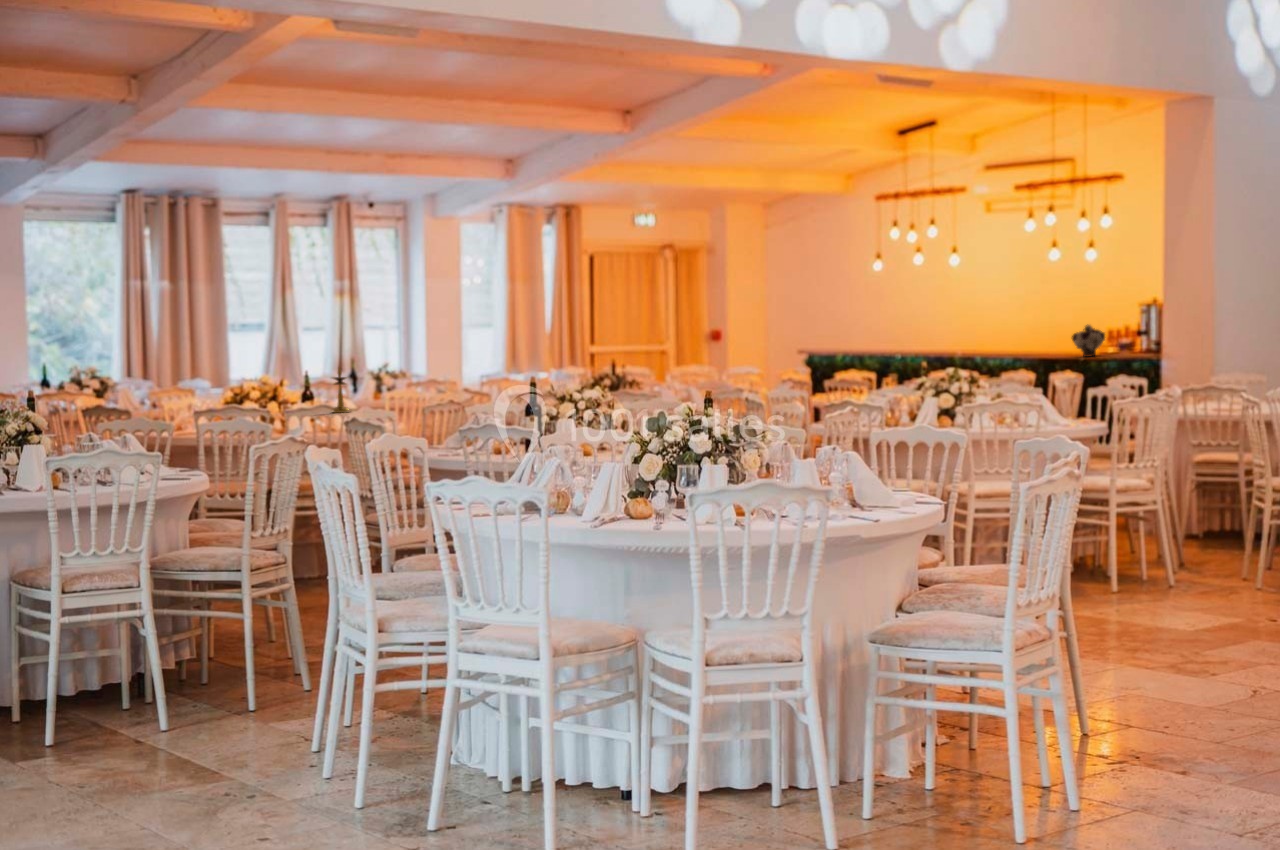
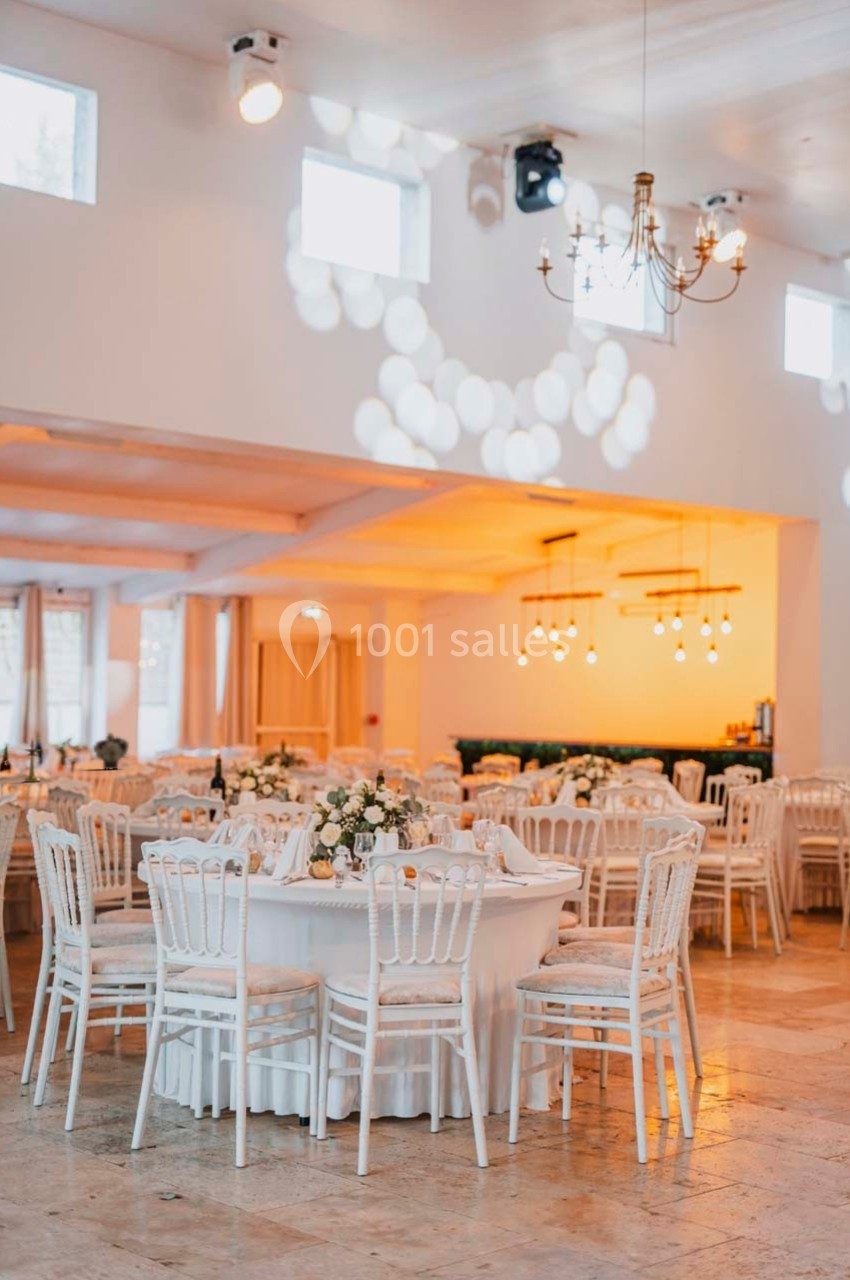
flower arrangement: present [1072,324,1105,357] -> present [94,733,129,769]

